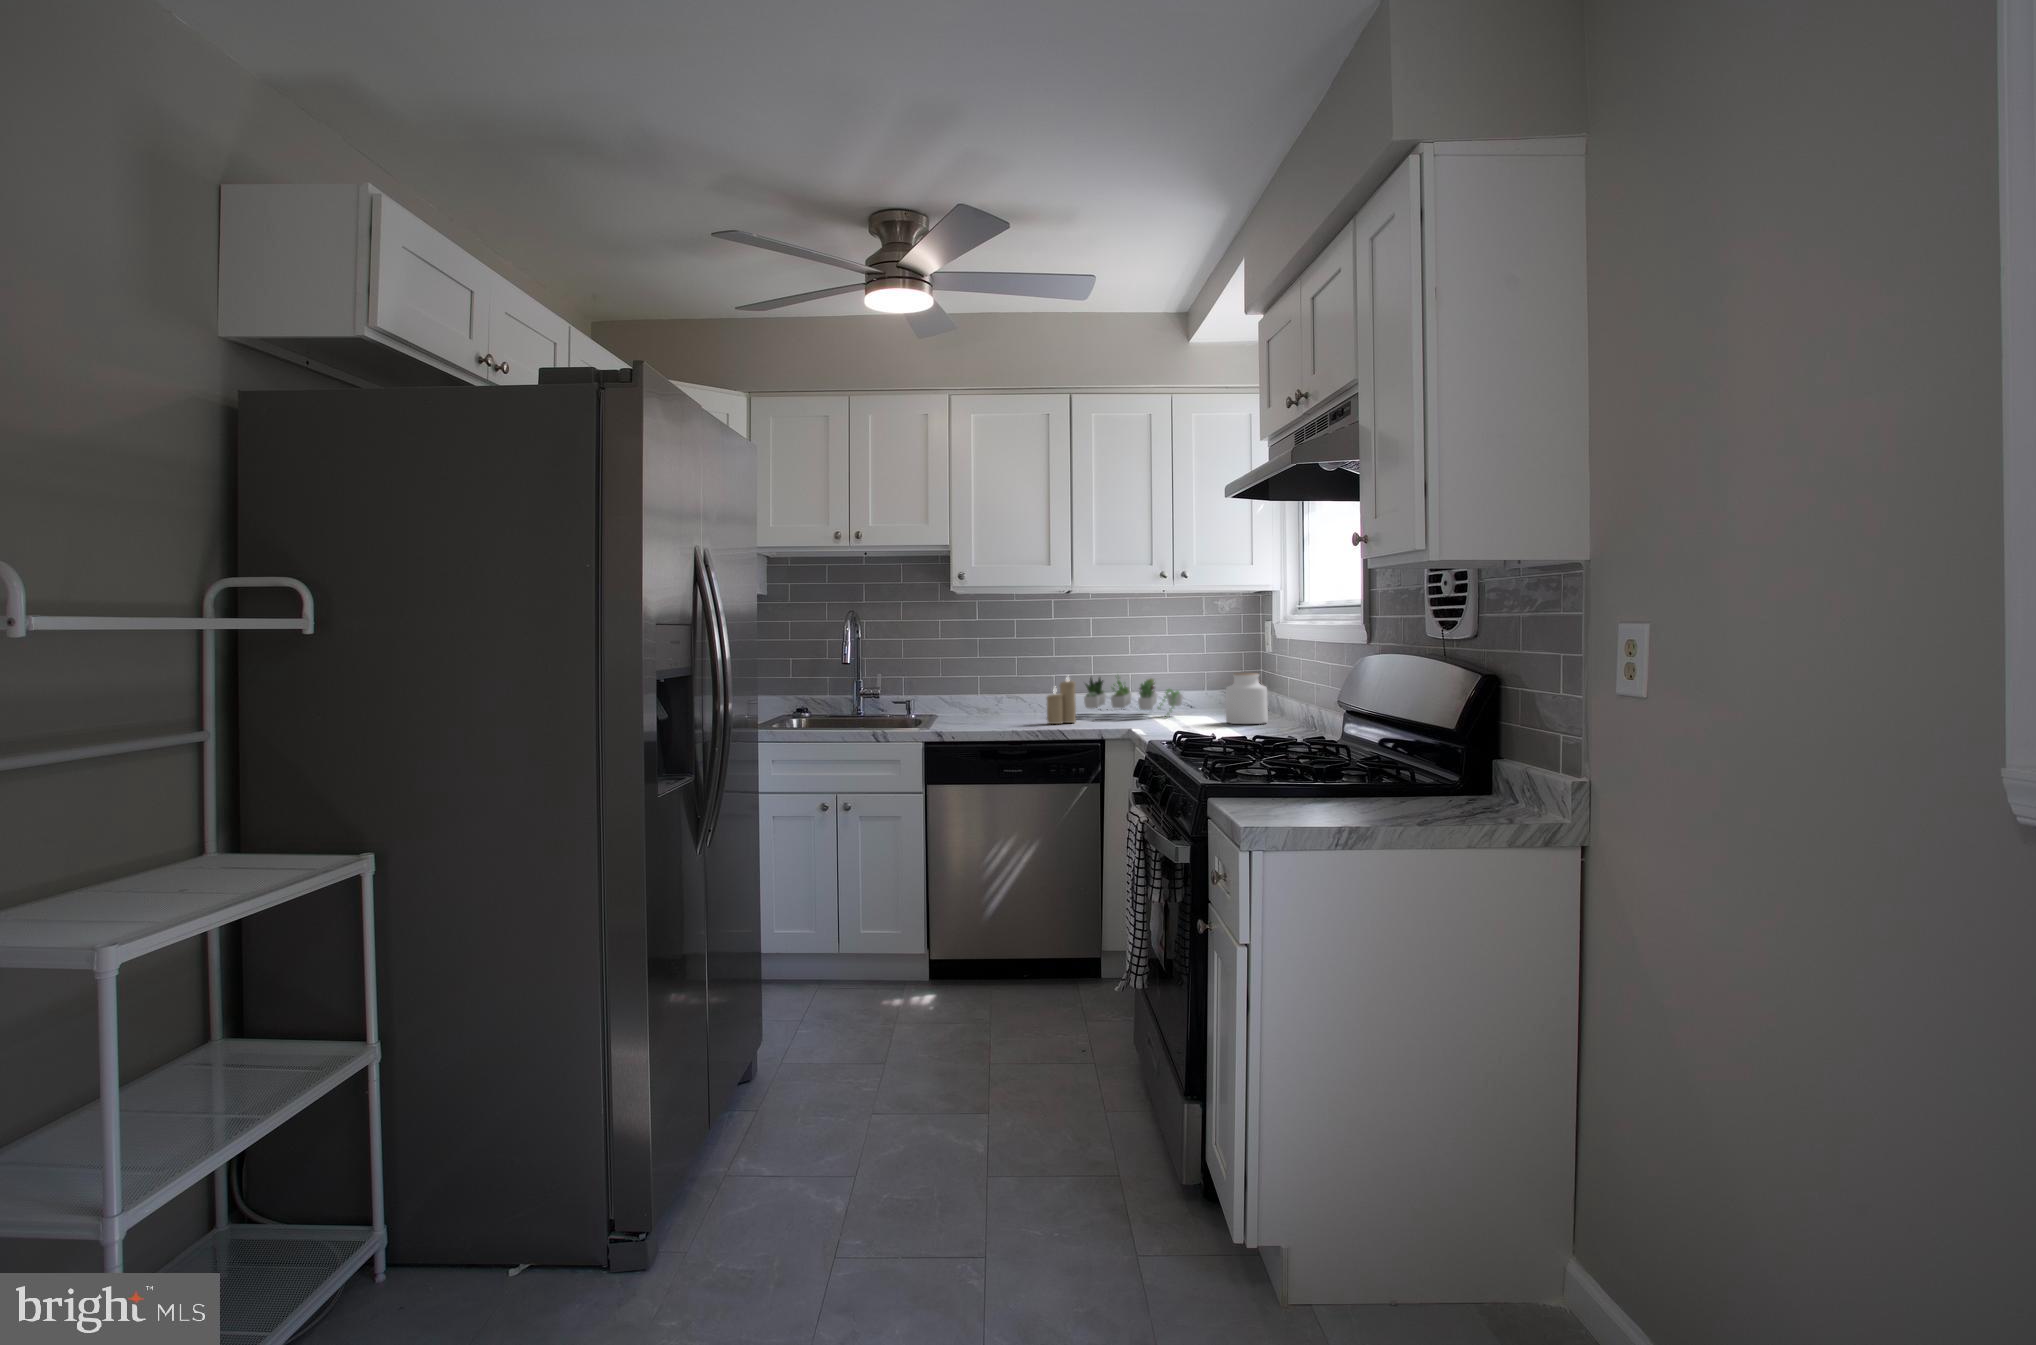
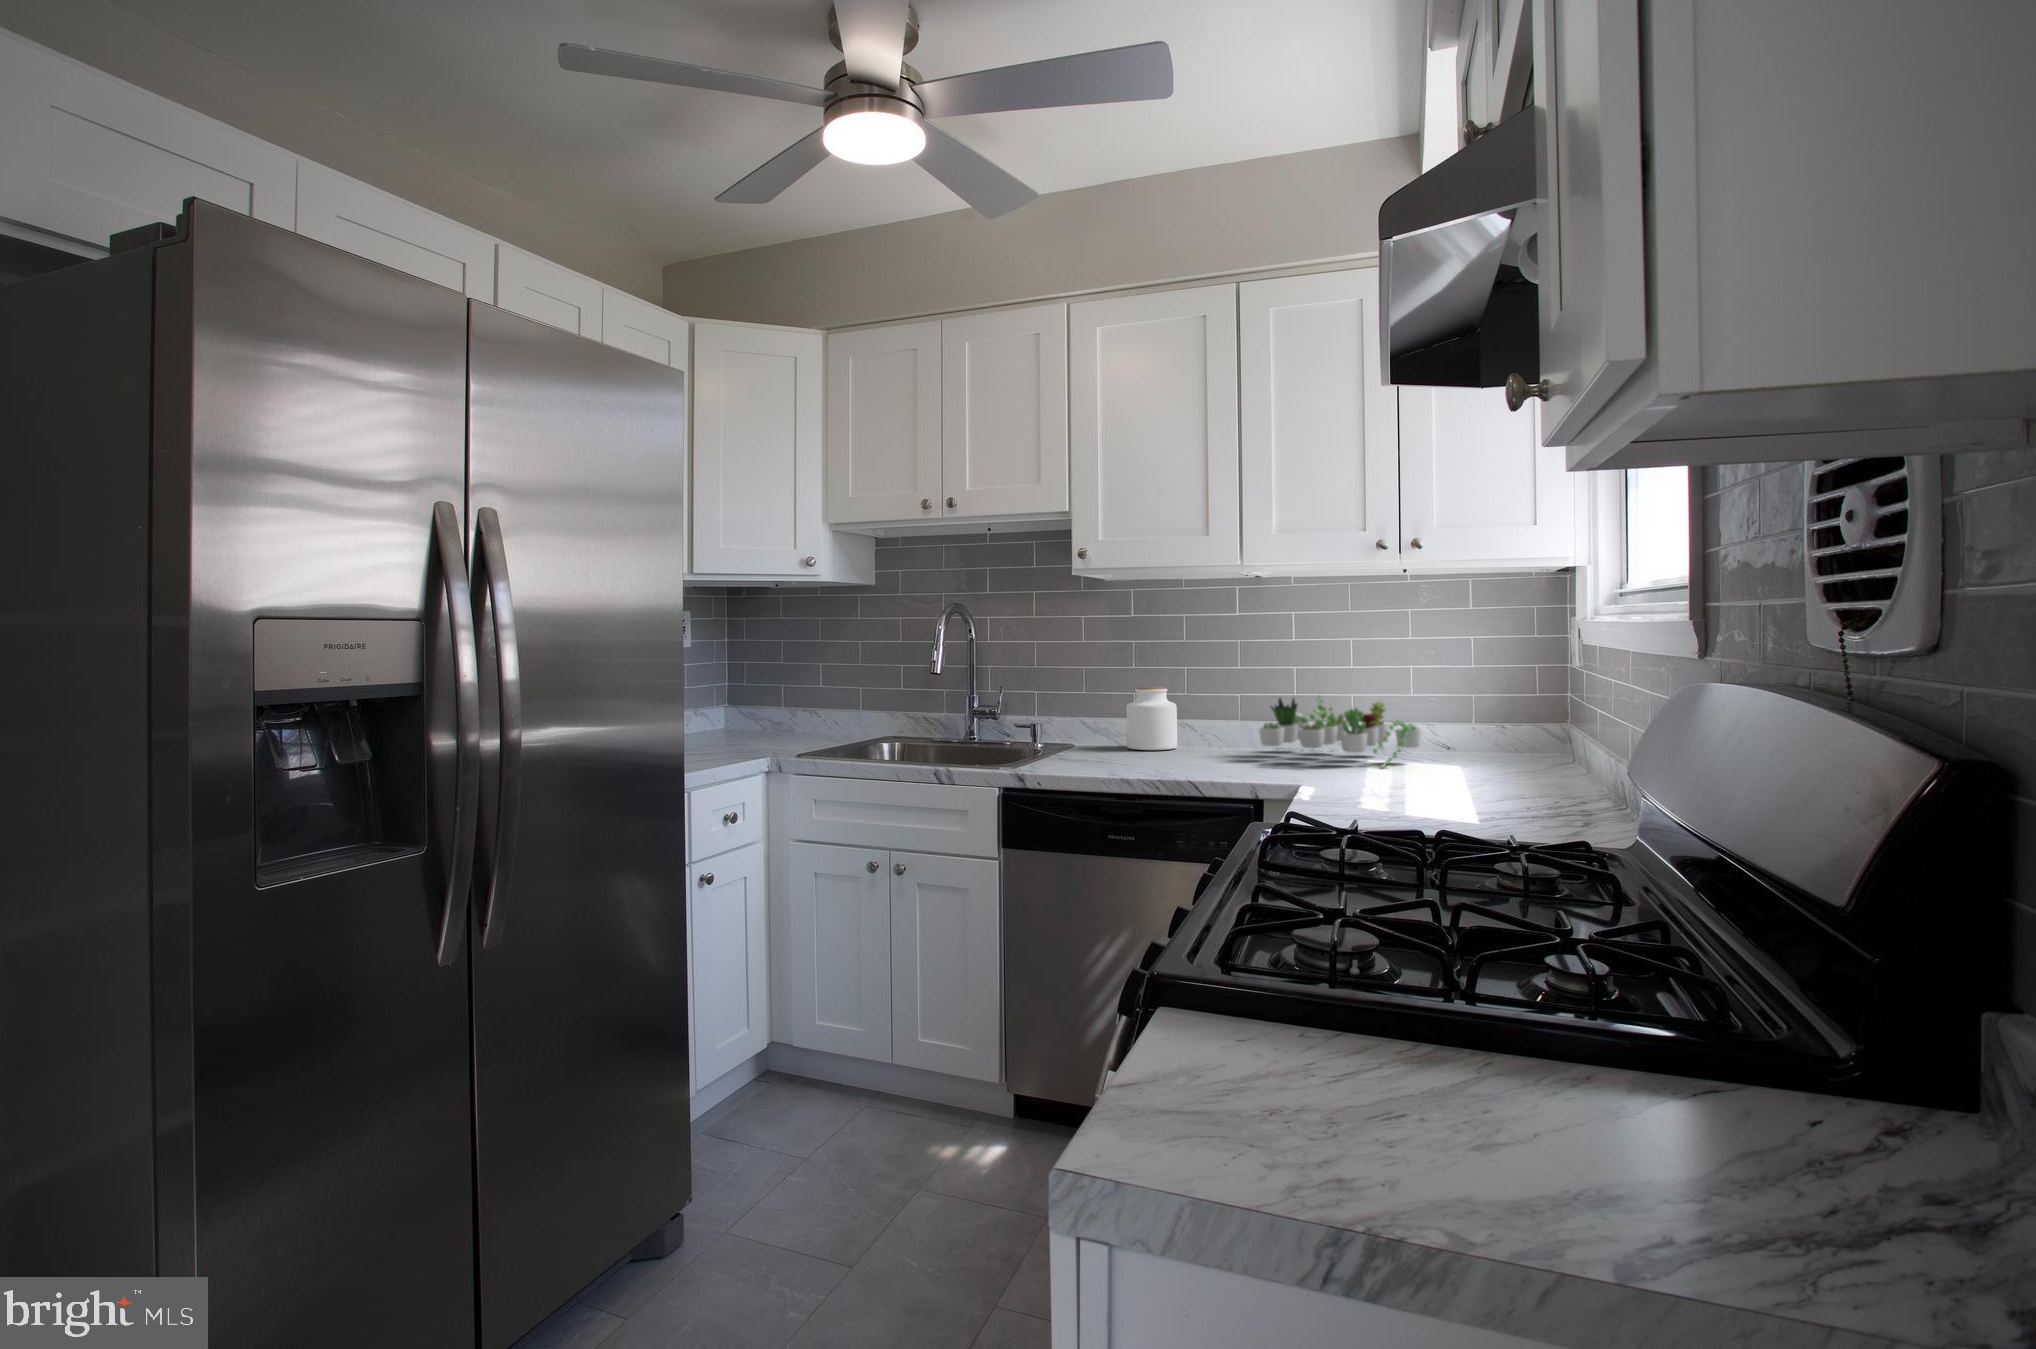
jar: present [1226,673,1268,724] -> present [1126,687,1177,750]
candle: present [1047,677,1076,724] -> none [1183,697,1230,769]

